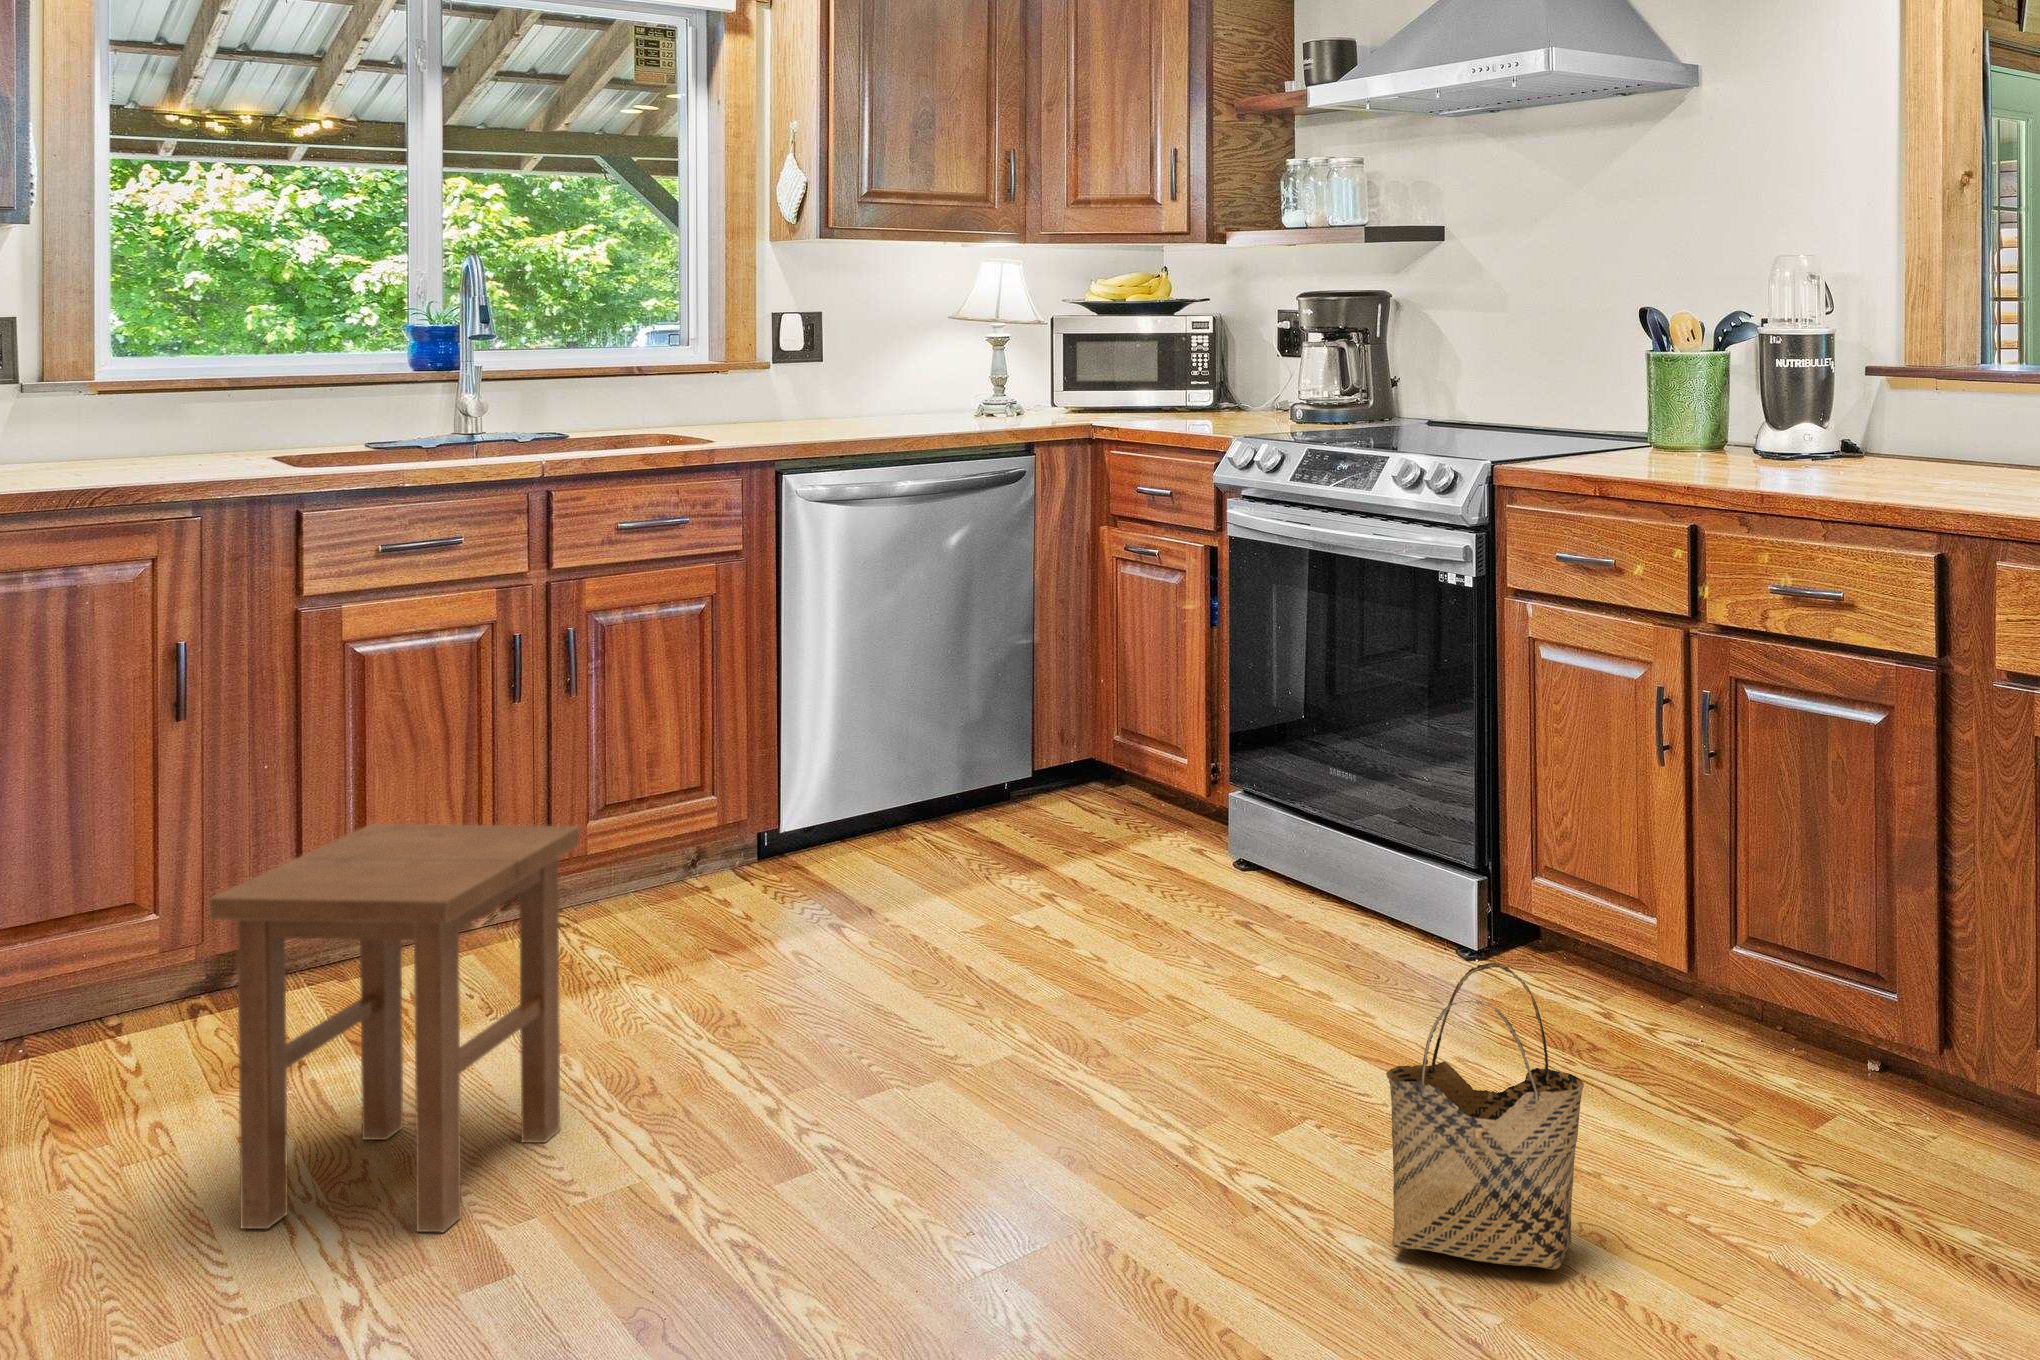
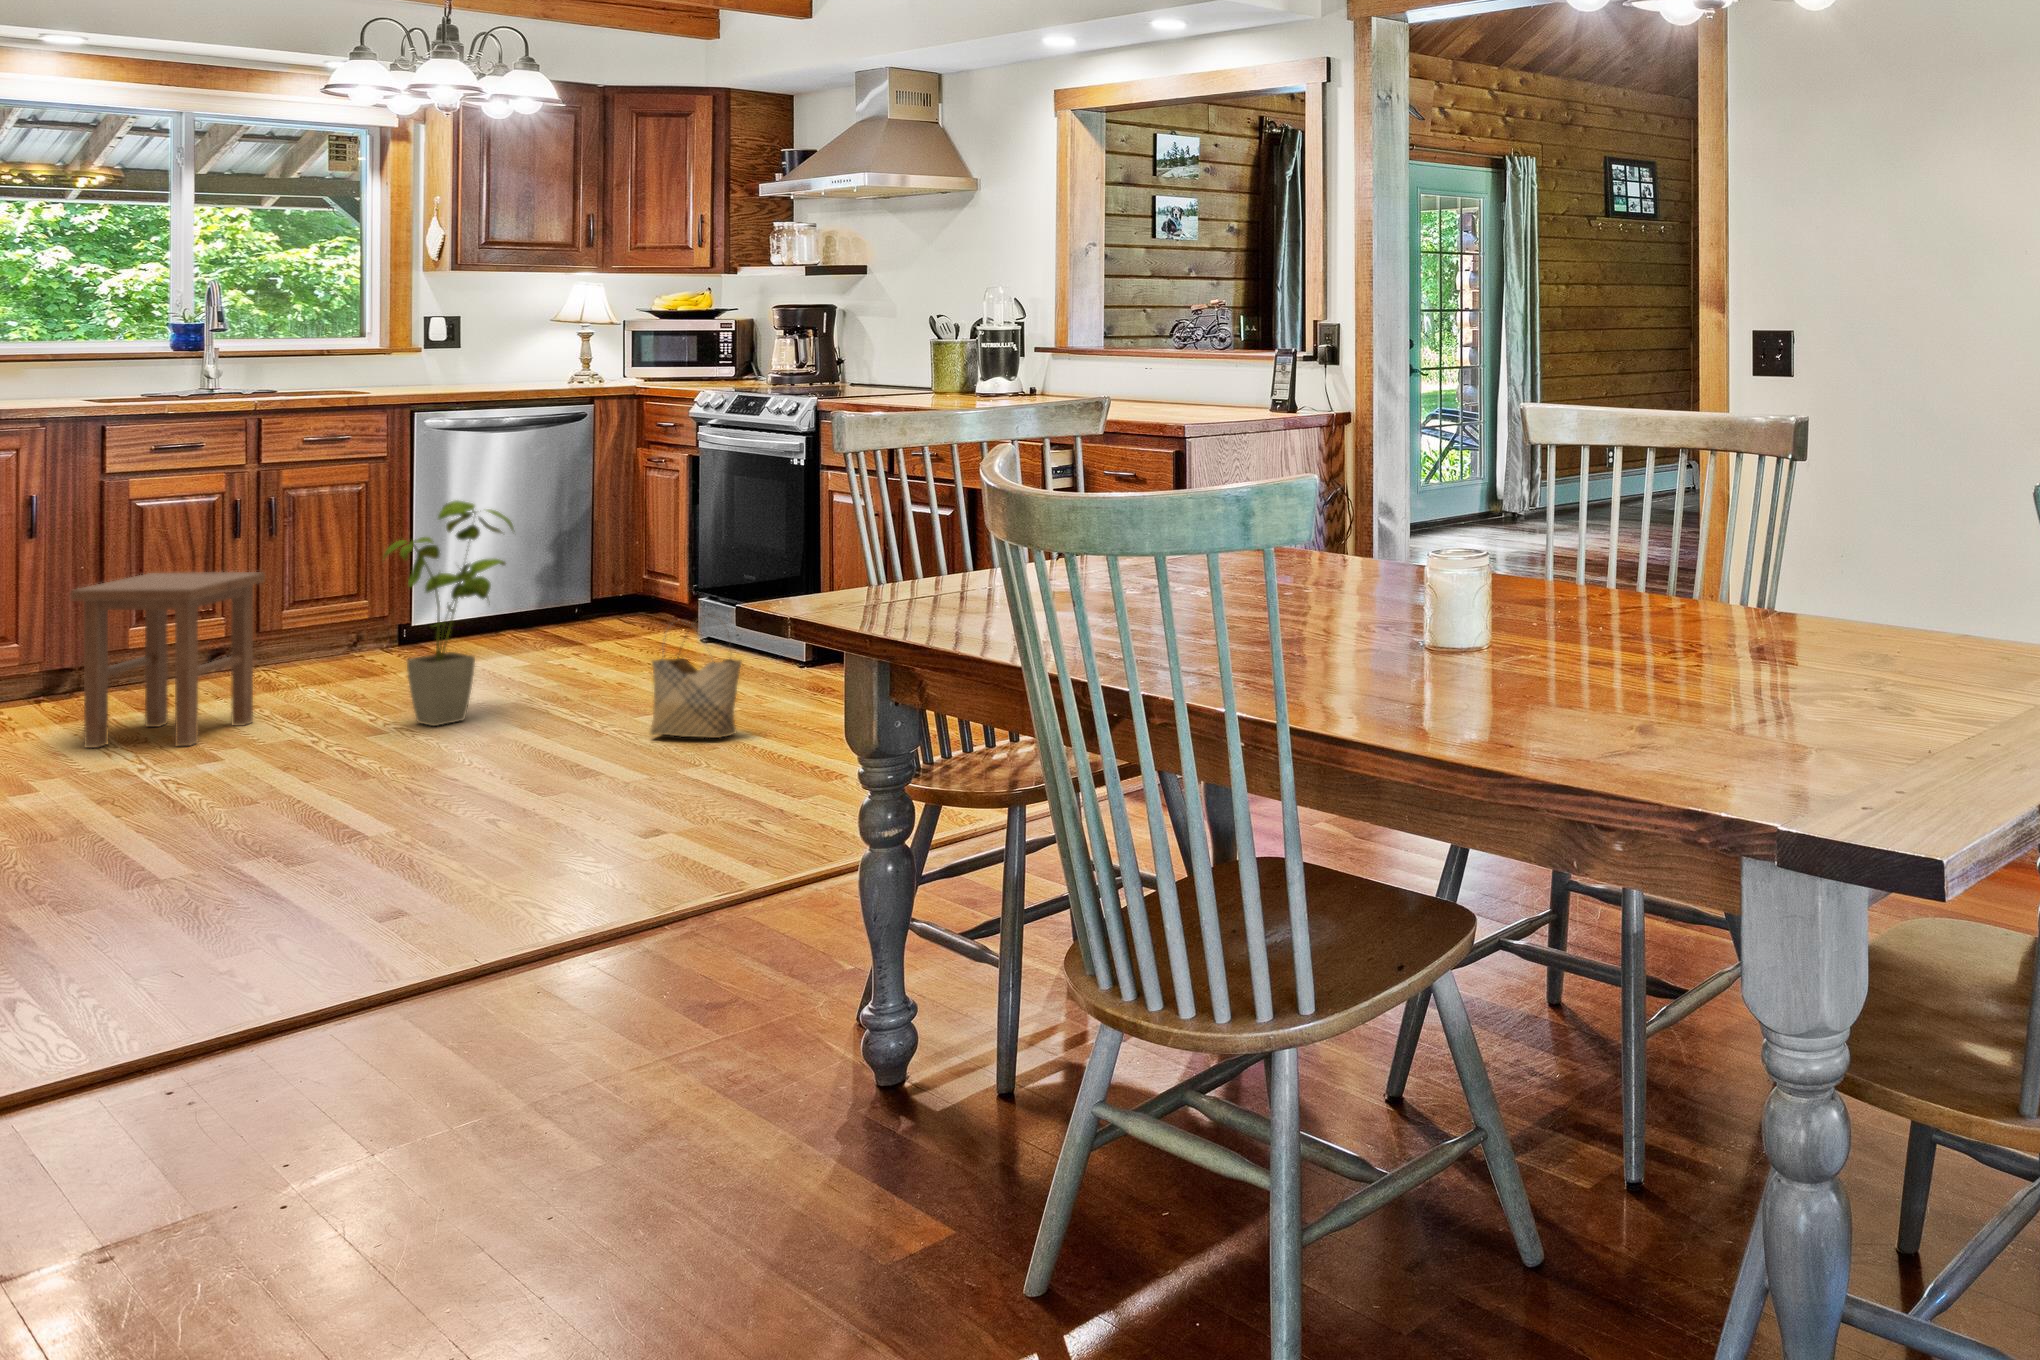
house plant: none [811,690,1065,1169] -> present [384,500,515,726]

